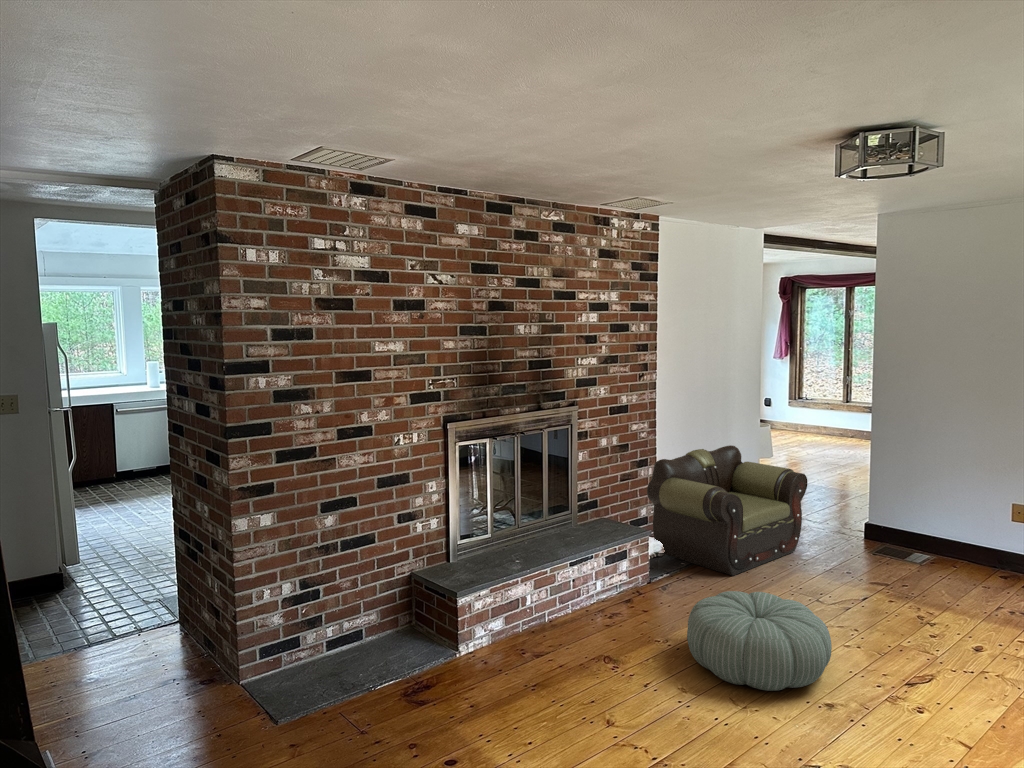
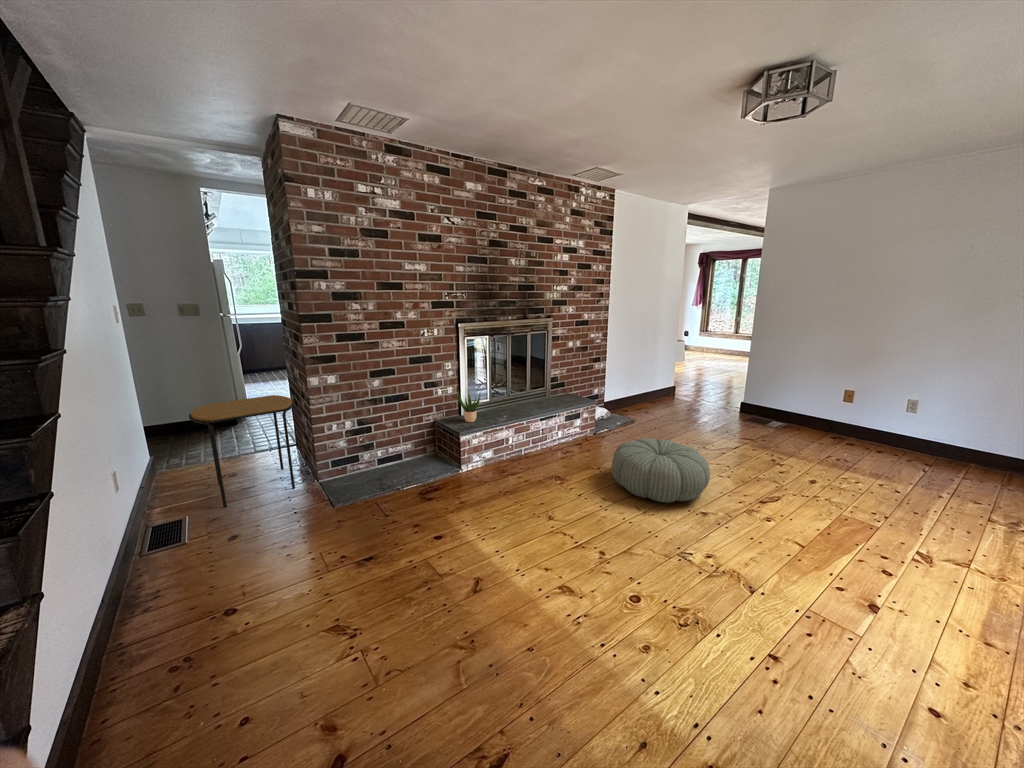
armchair: present [647,445,807,576] -> none [598,350,706,432]
potted plant: none [450,524,482,575] -> present [458,391,480,422]
side table: none [50,544,205,731] -> present [189,395,295,507]

